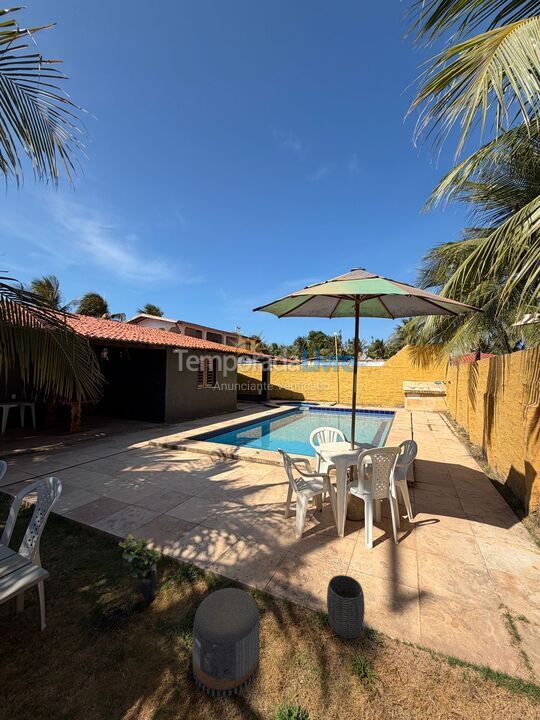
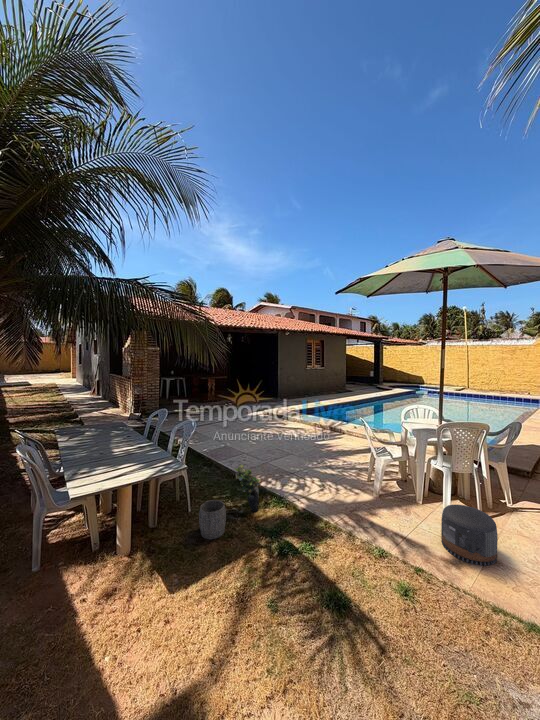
woven basket: present [327,575,365,639] -> present [199,500,226,539]
pouf: present [192,588,259,697] -> present [441,505,498,566]

